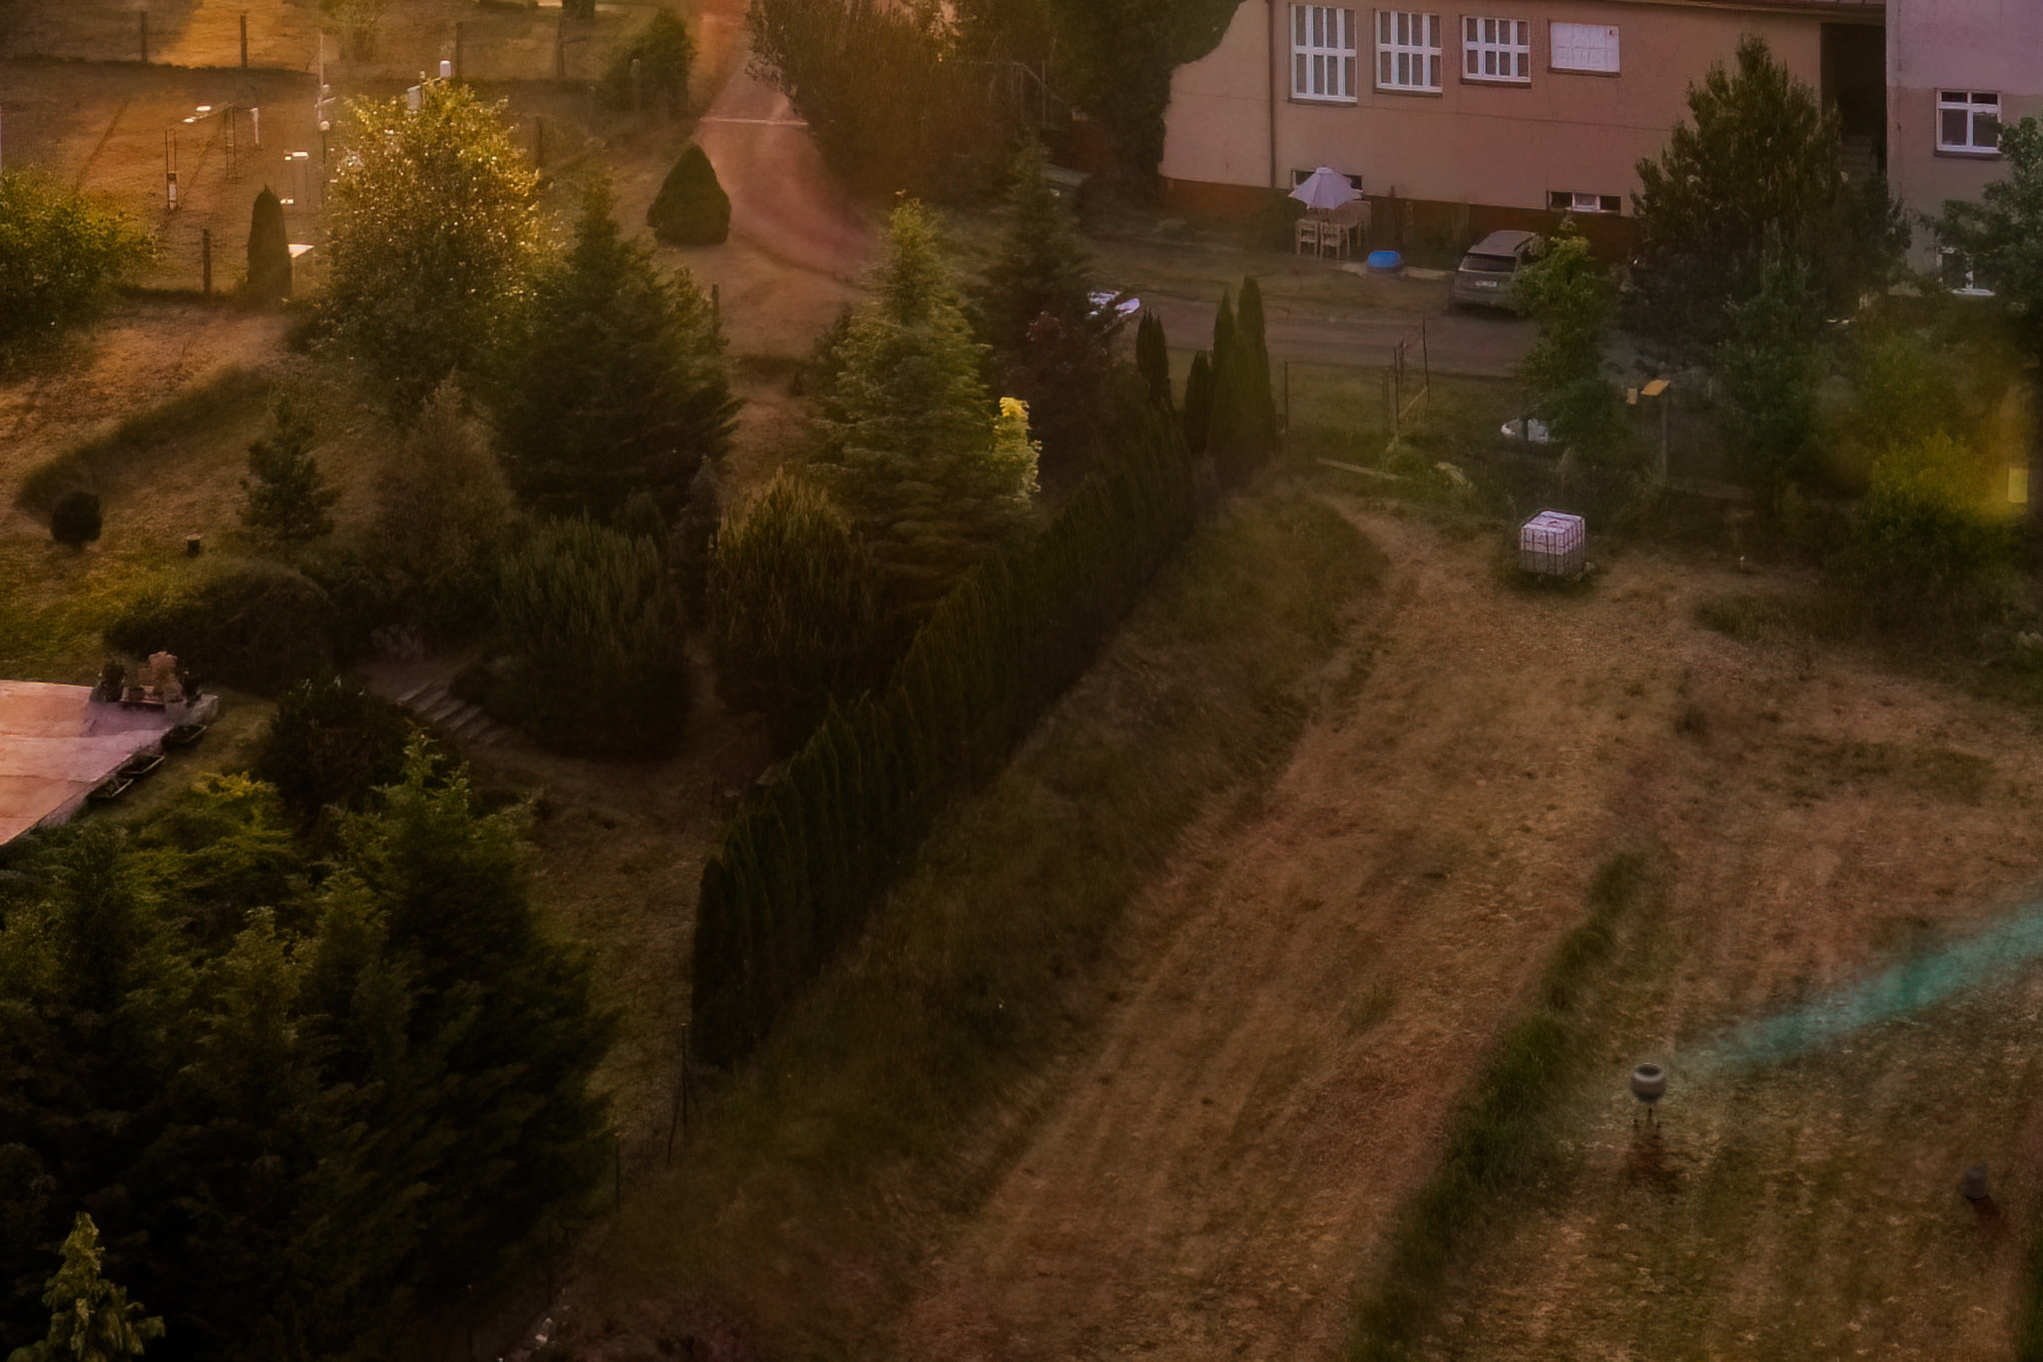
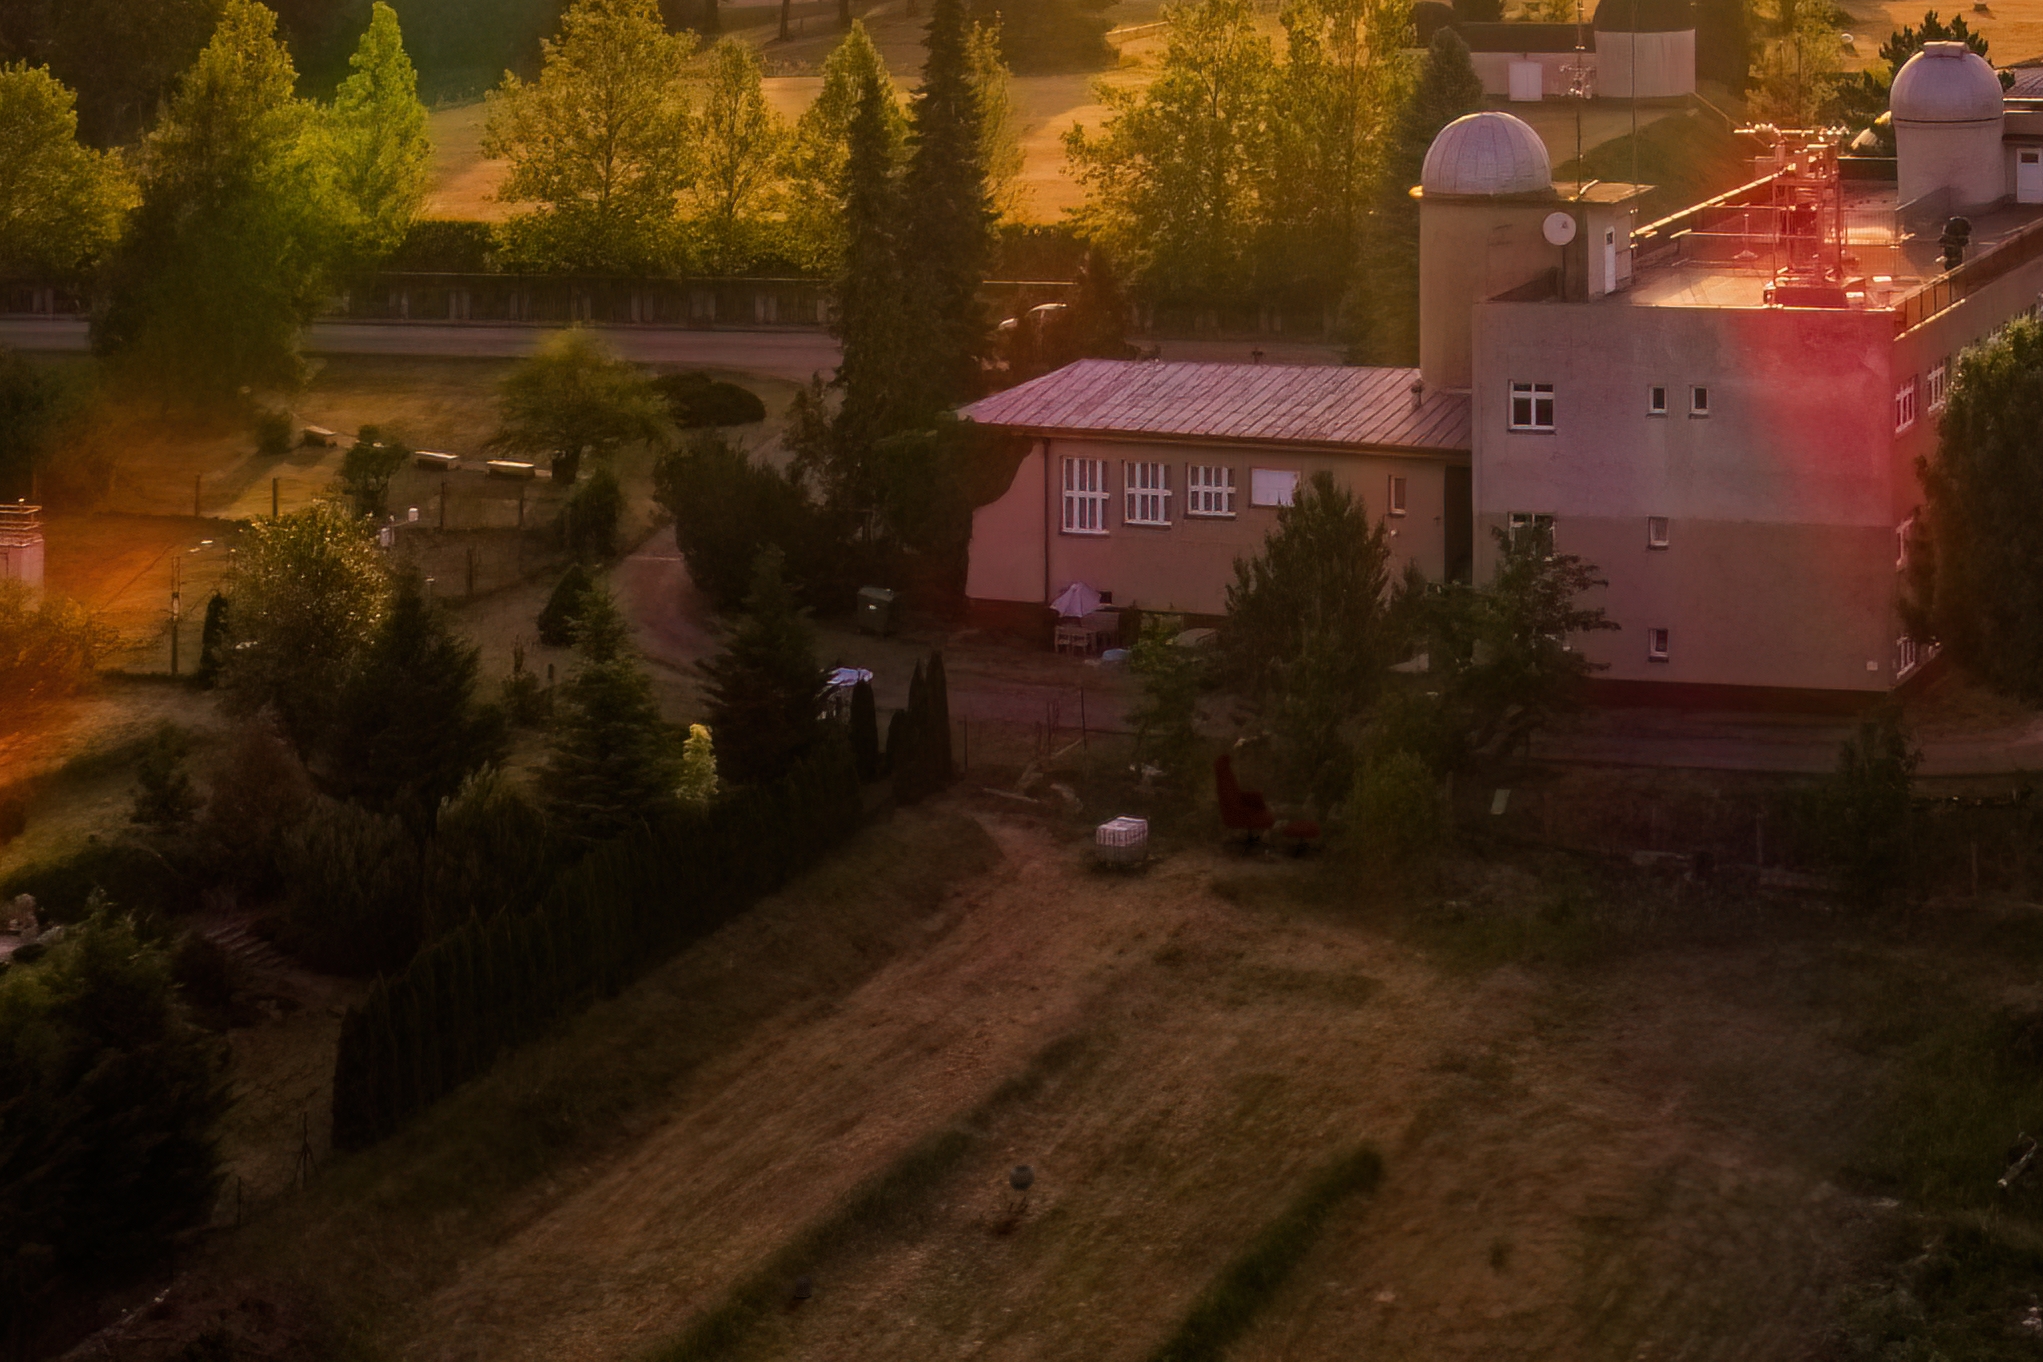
lounge chair: none [1650,421,1799,563] -> present [1213,754,1320,850]
watering can: present [1956,1163,1987,1199] -> present [783,1276,816,1298]

